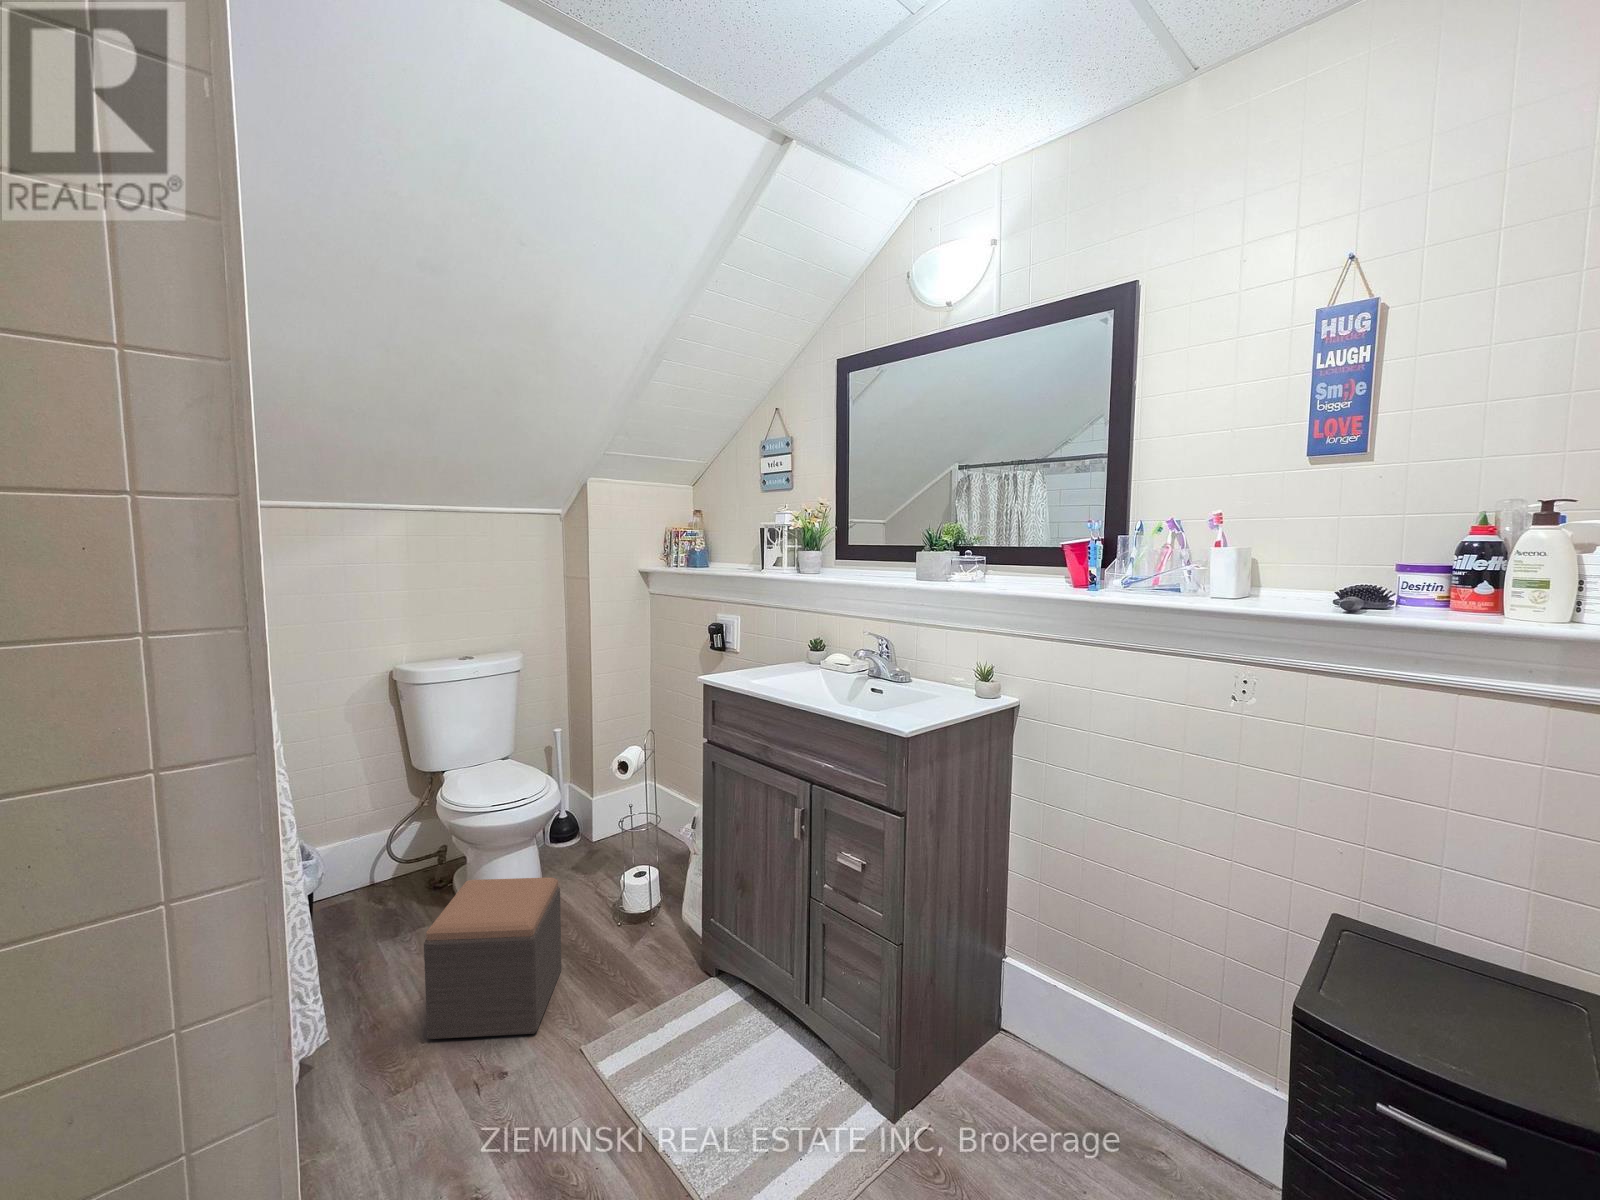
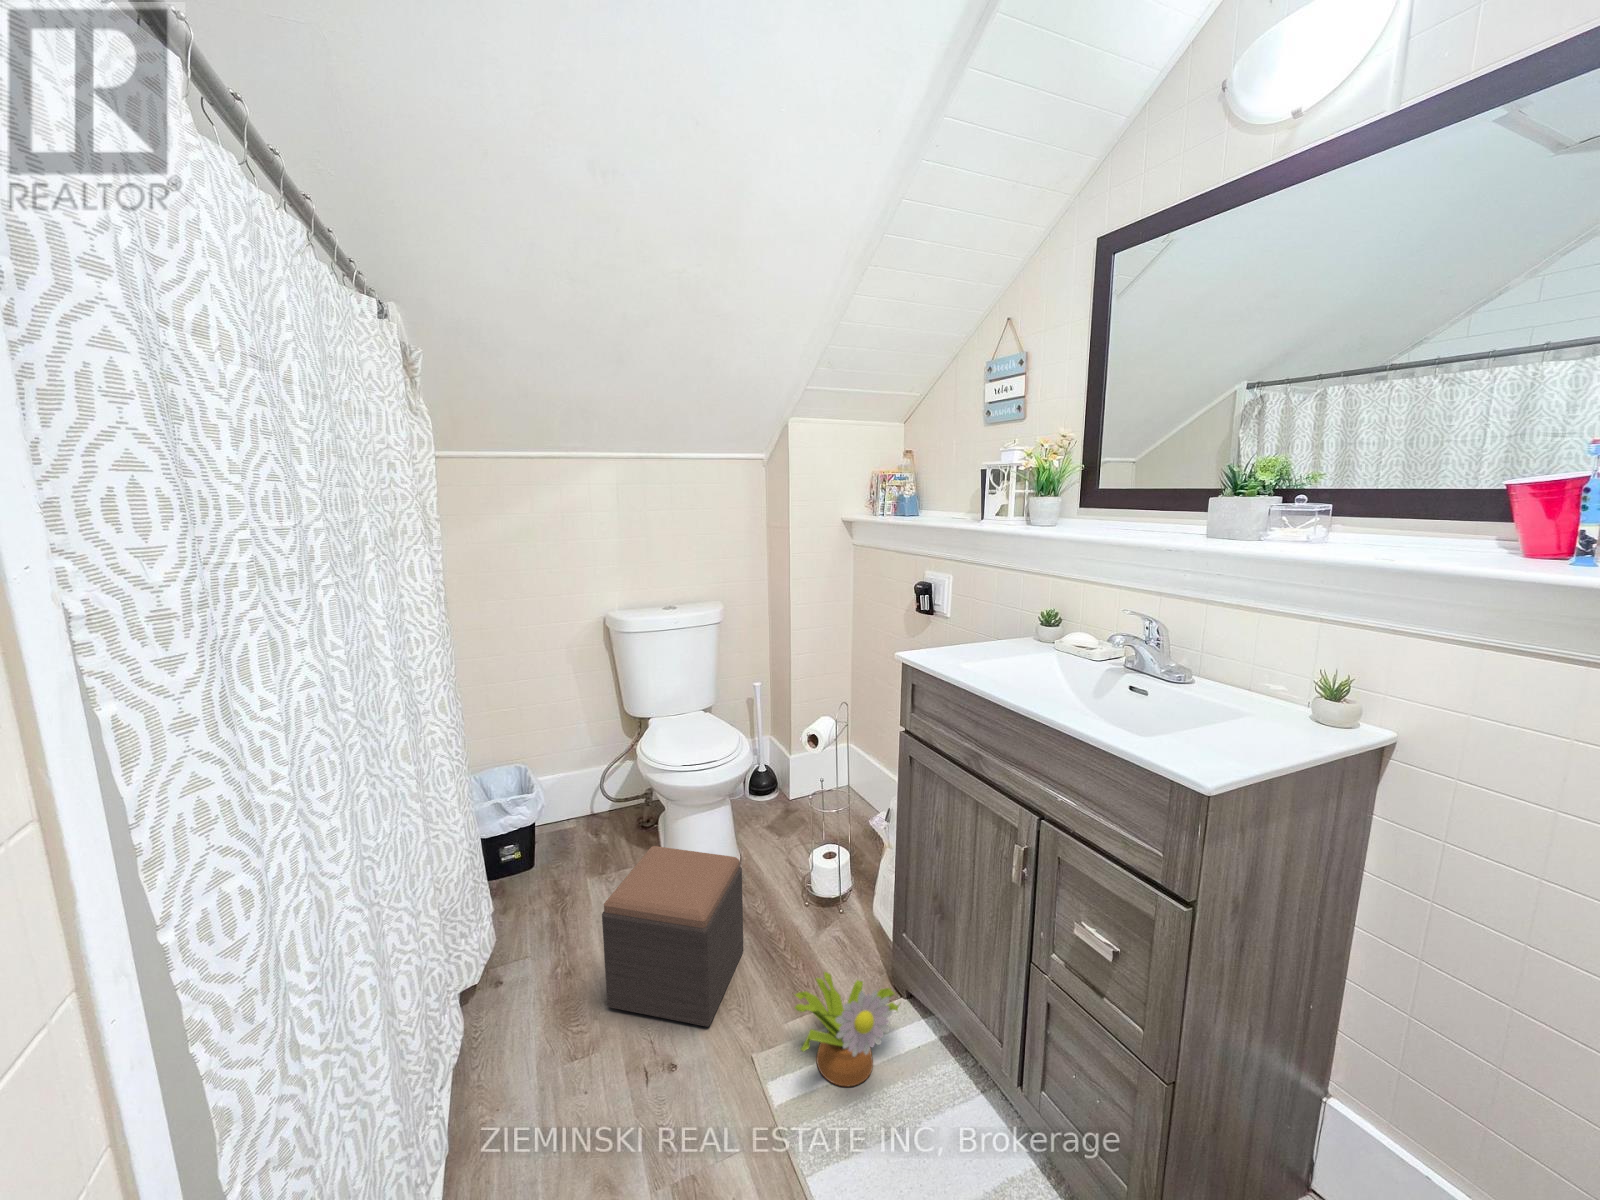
decorative plant: none [616,955,711,1049] -> present [795,972,899,1086]

